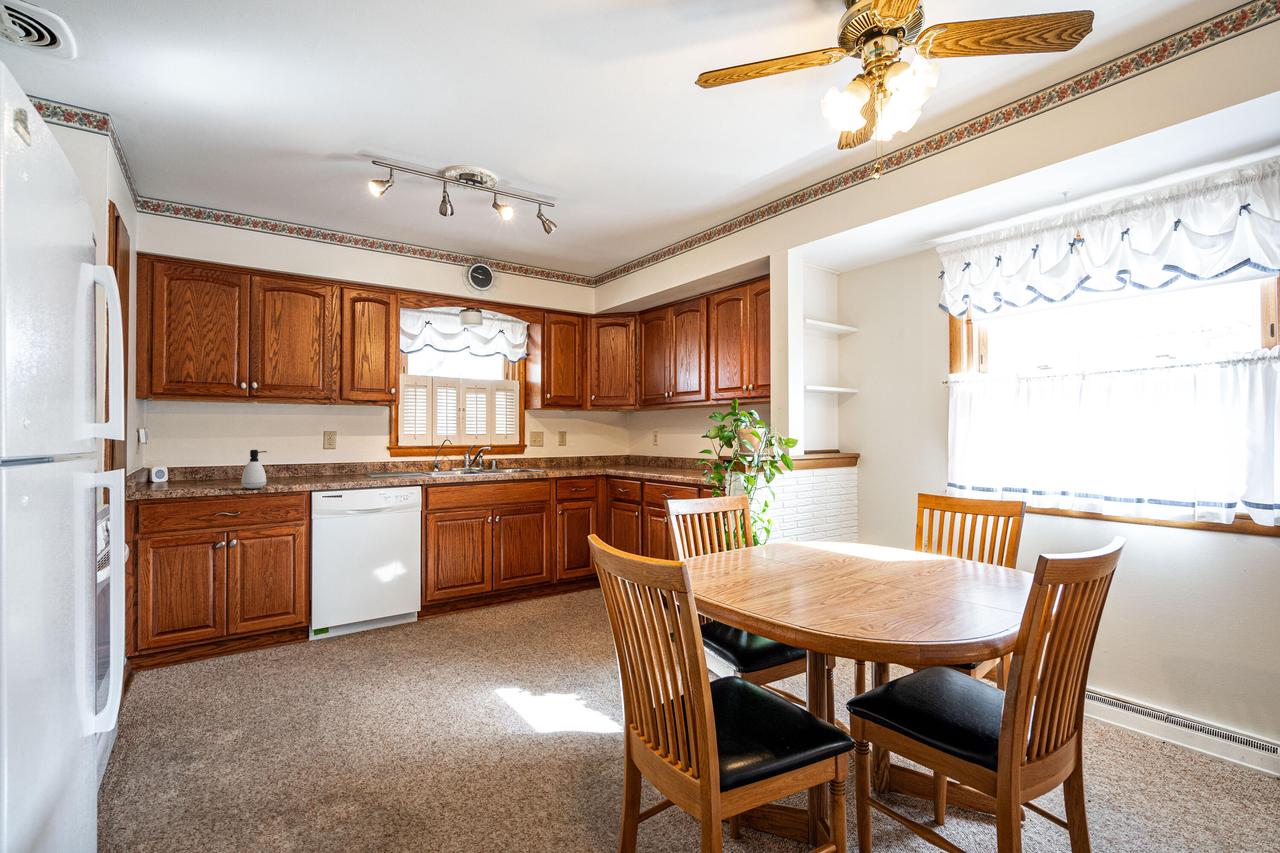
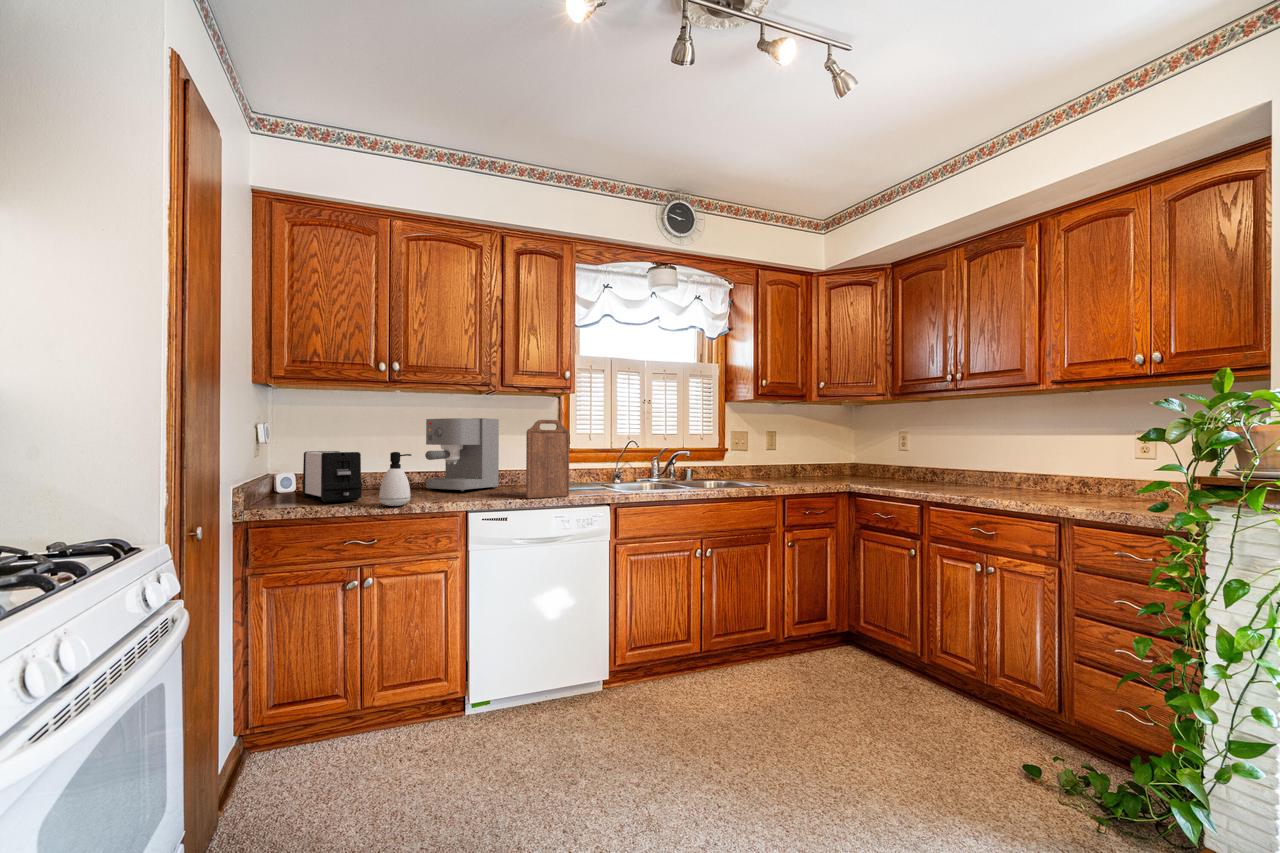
coffee maker: none [278,424,339,478] -> present [425,418,499,491]
cutting board: none [358,426,392,482] -> present [526,420,569,498]
toaster: none [175,450,227,487] -> present [302,451,362,502]

